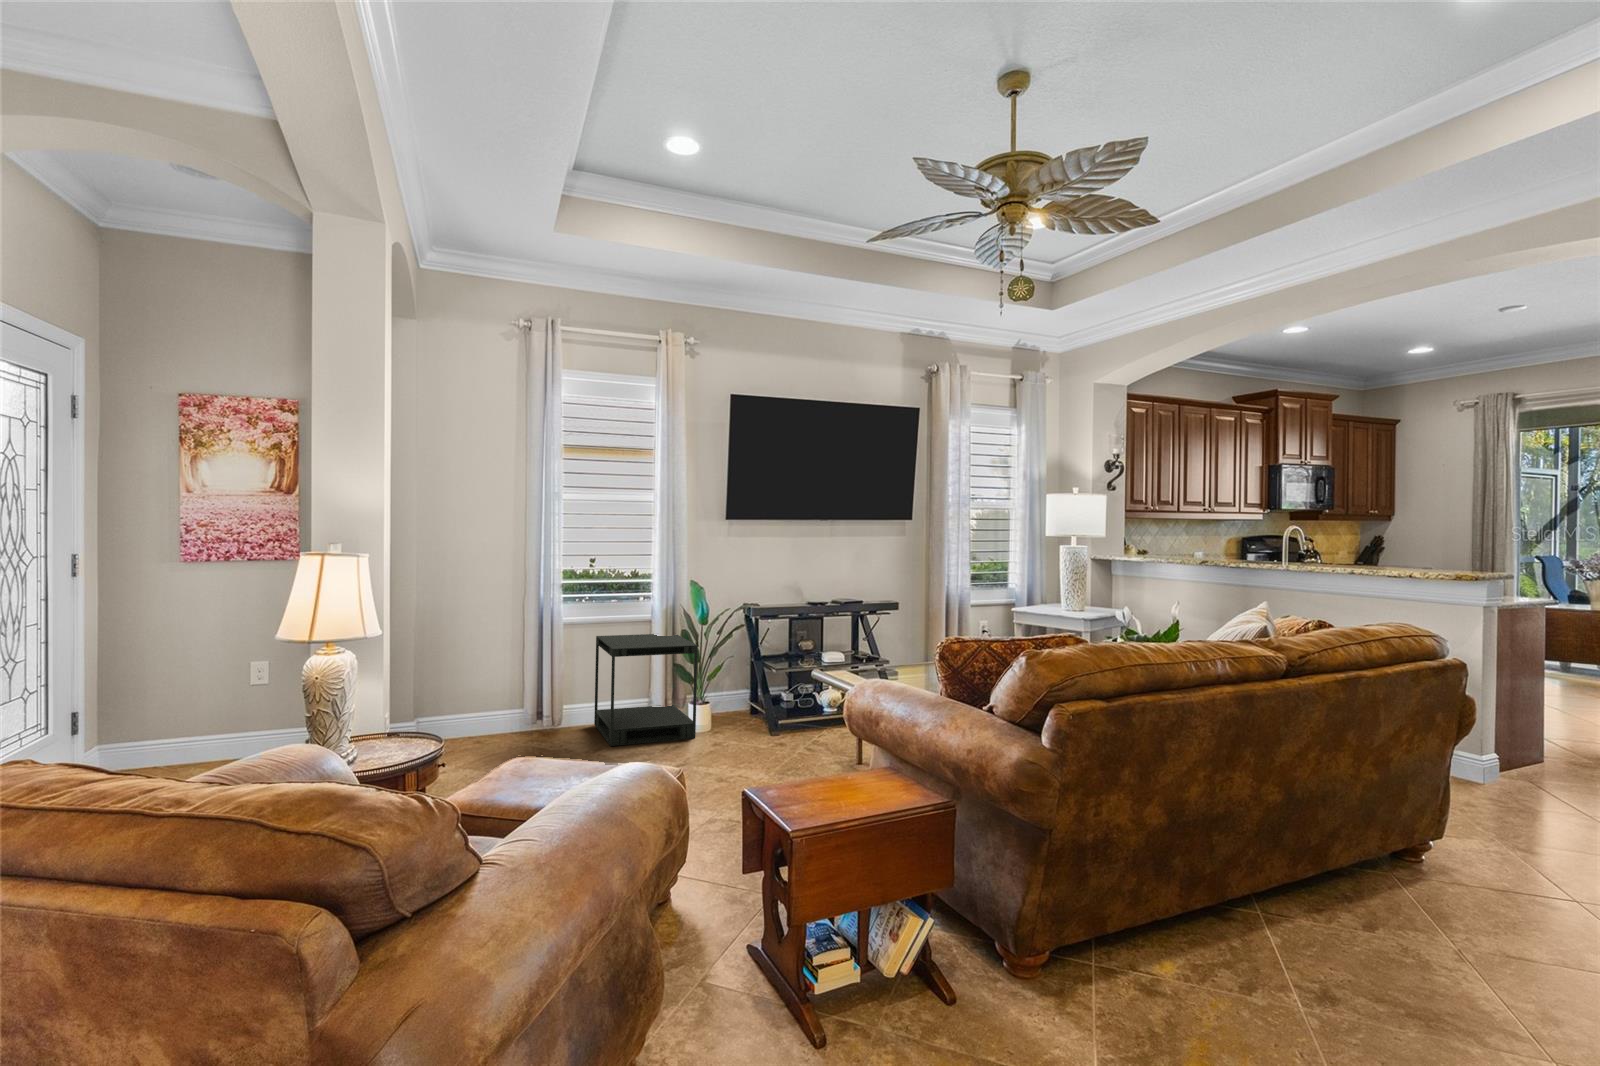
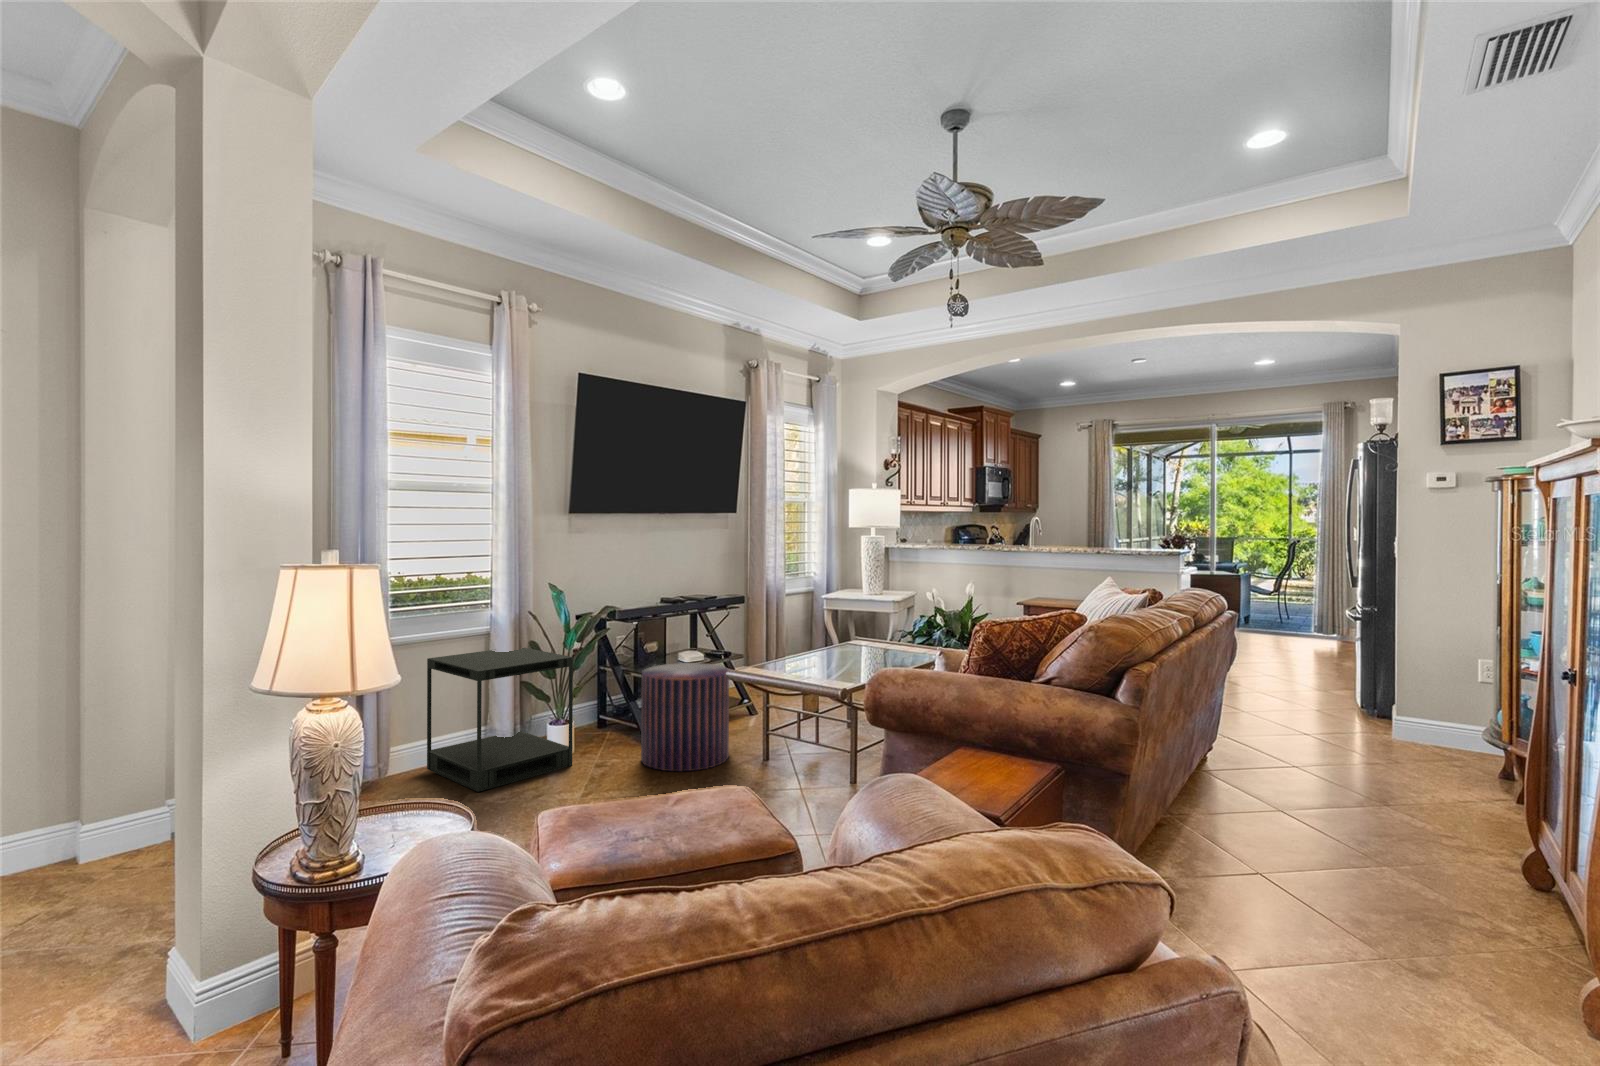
pouf: none [748,660,829,758] -> present [641,663,729,771]

